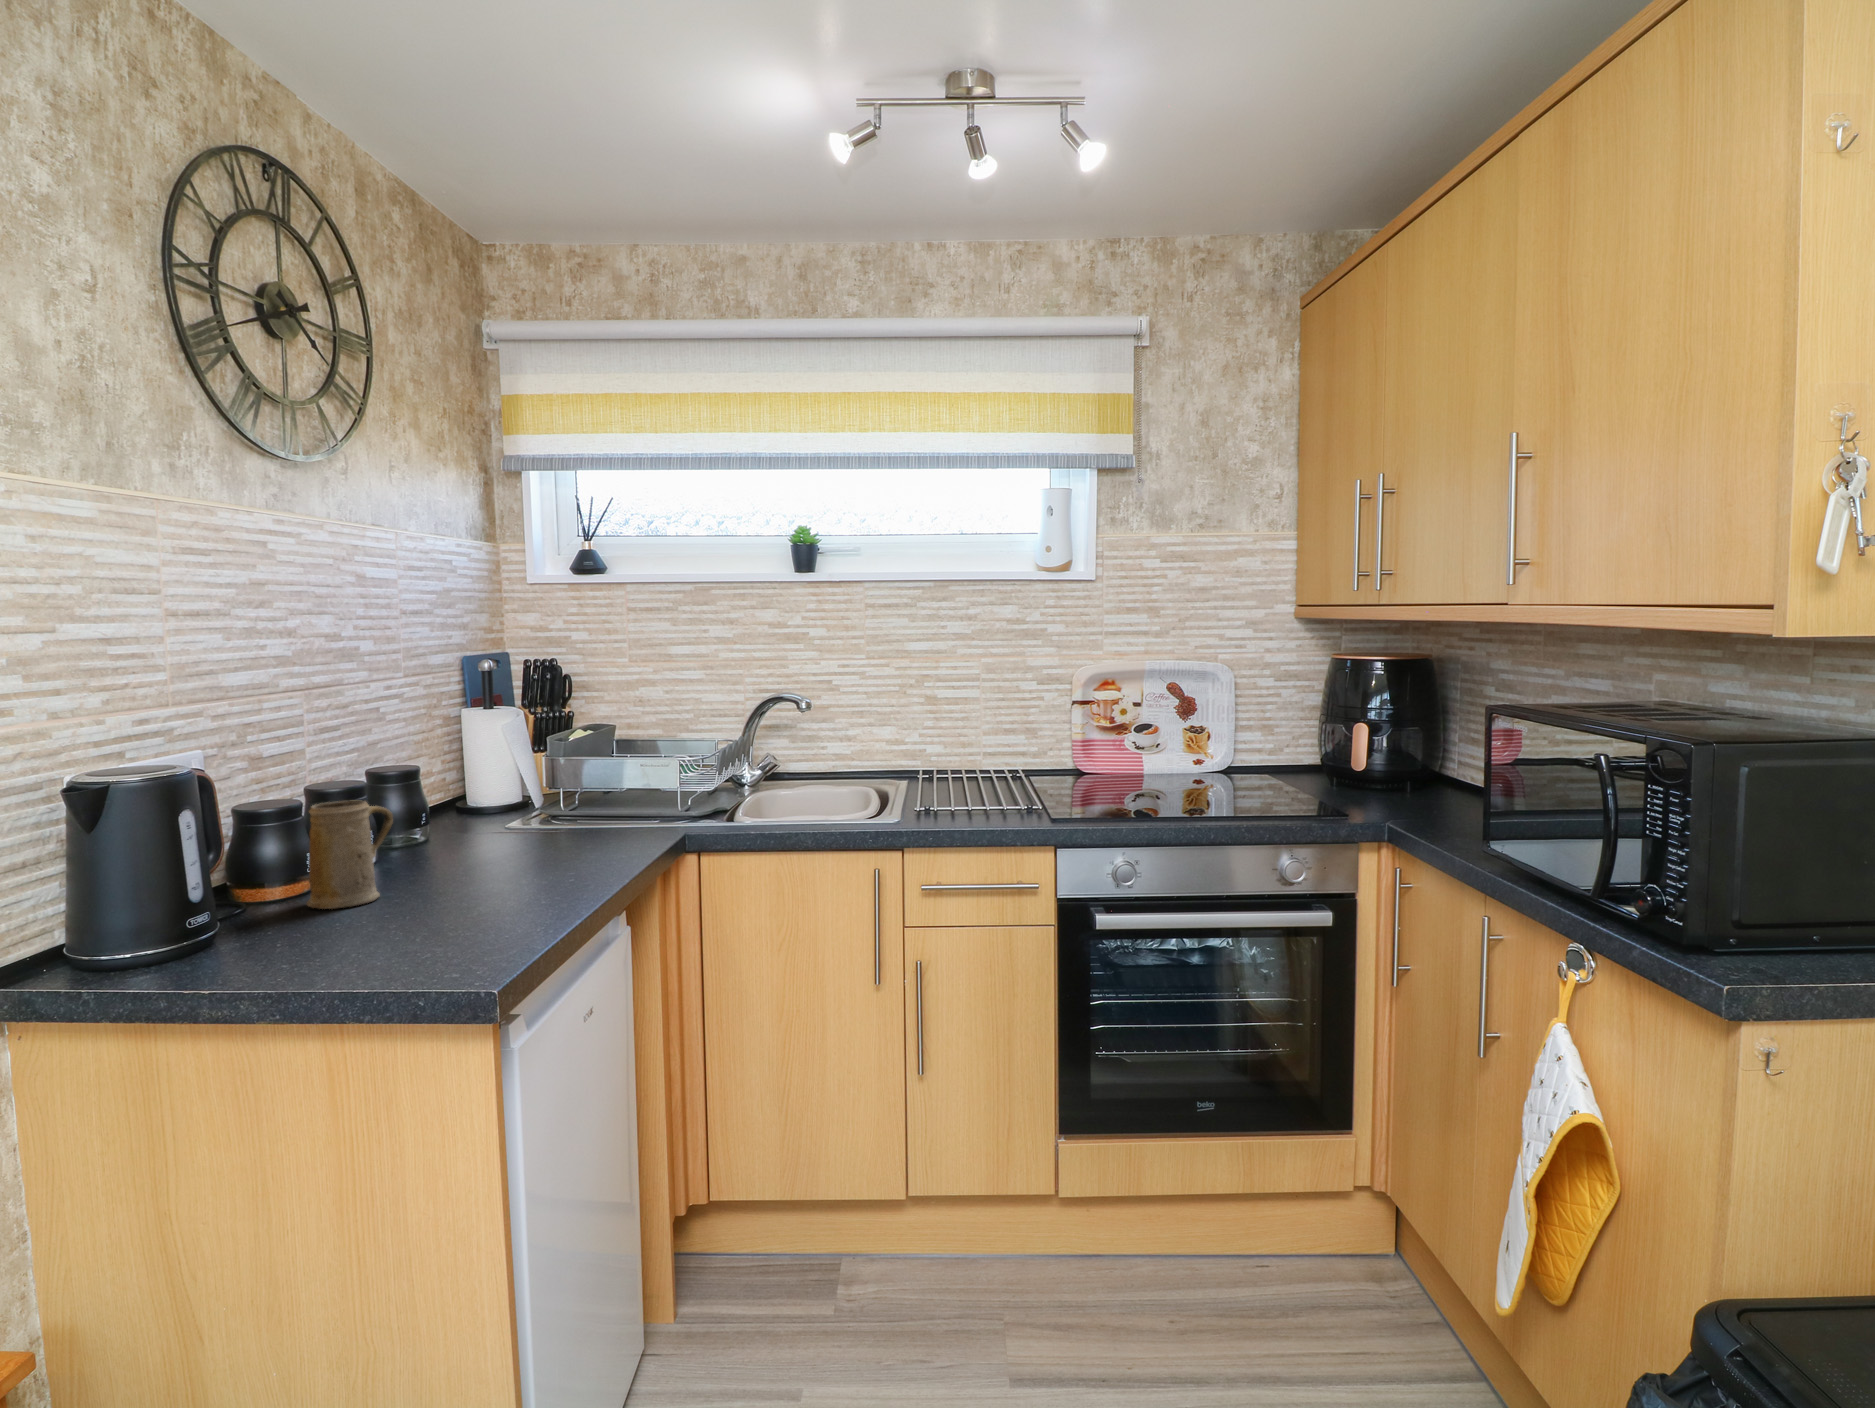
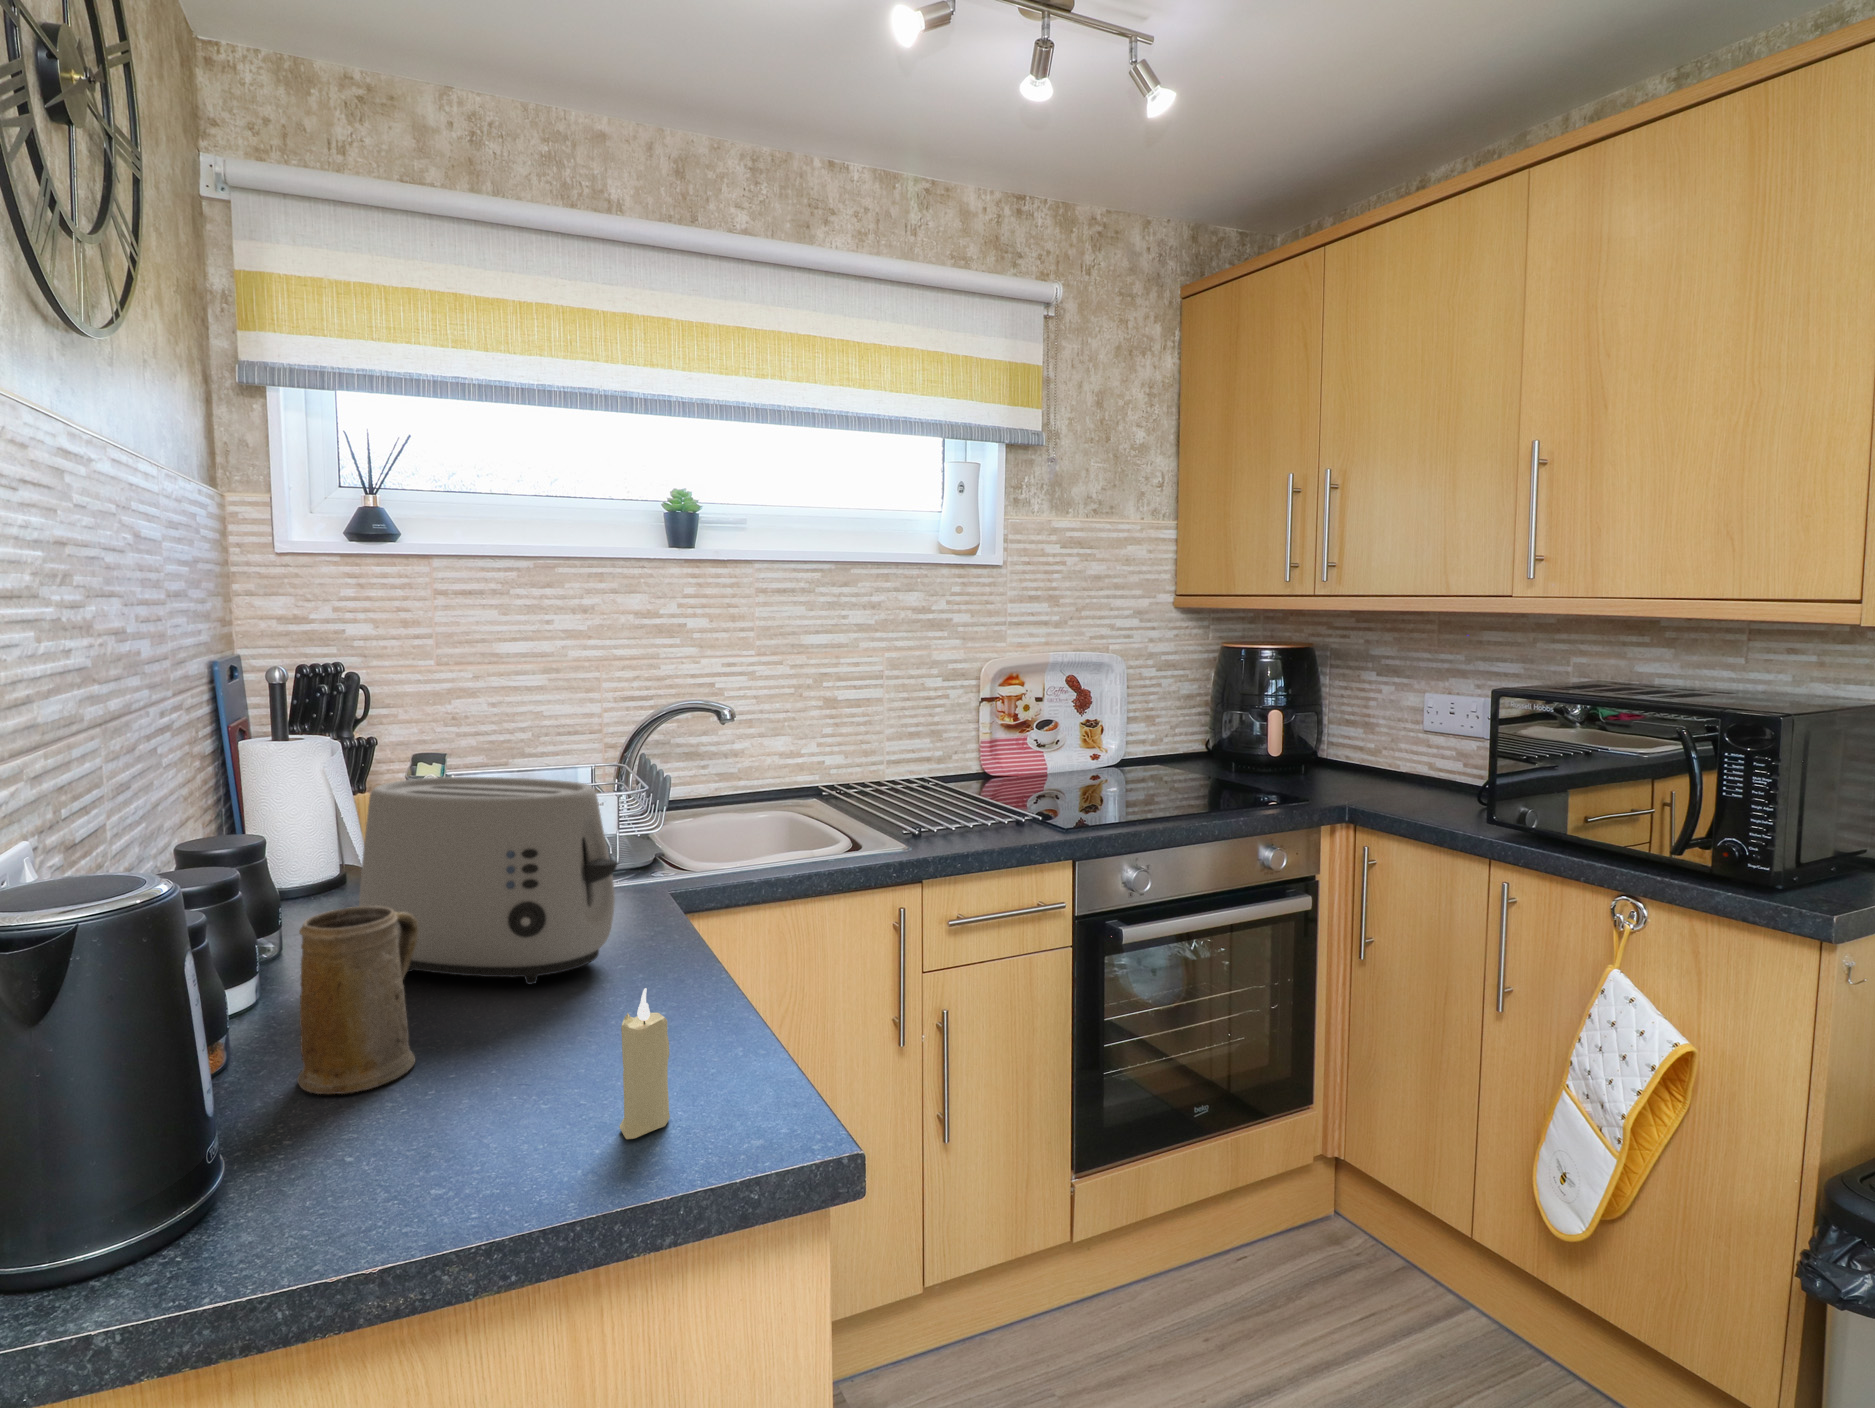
toaster: none [427,733,569,872] -> present [359,777,617,984]
candle: none [391,854,433,947] -> present [619,988,670,1139]

